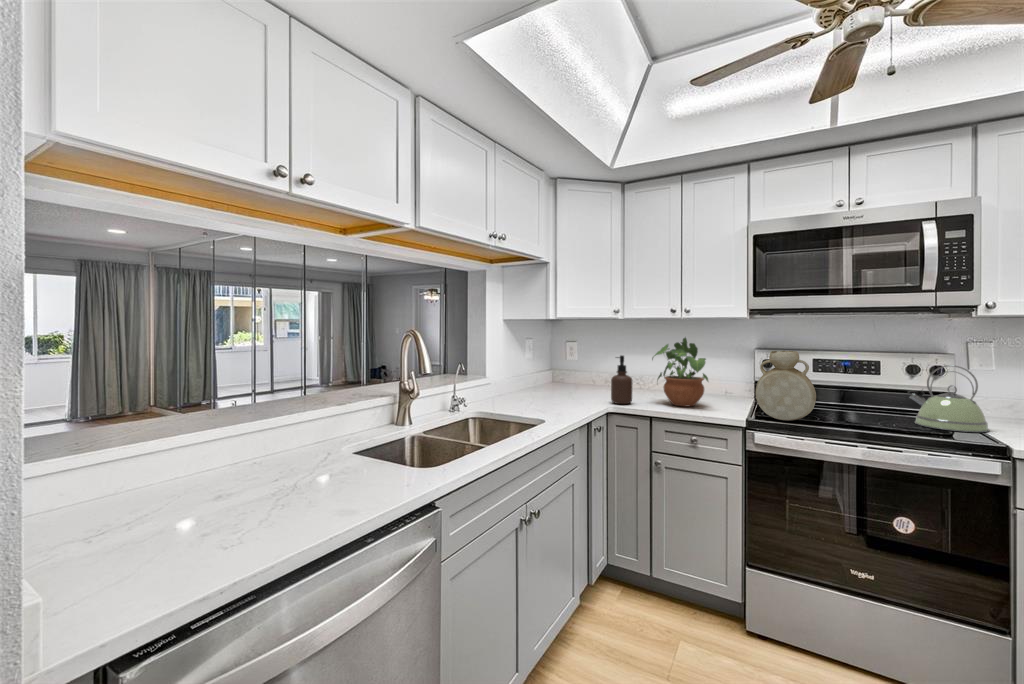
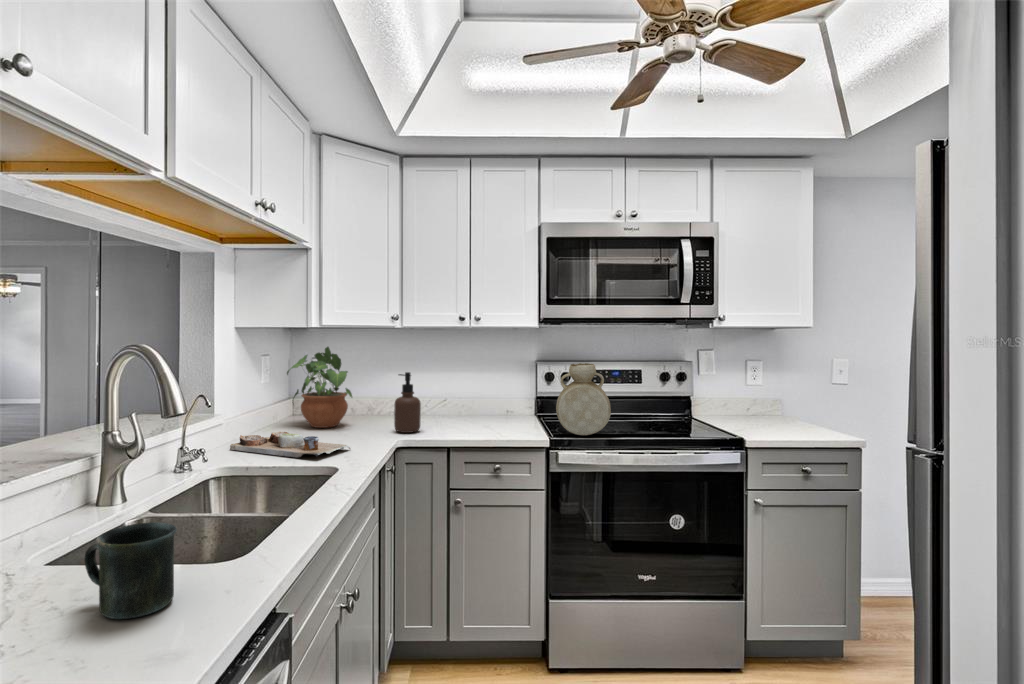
potted plant: present [652,337,708,406] -> present [287,347,352,428]
kettle: present [908,365,989,432] -> none [670,373,726,431]
cutting board: none [491,394,567,413] -> present [230,432,350,458]
mug: none [346,428,388,480] -> present [84,522,177,619]

